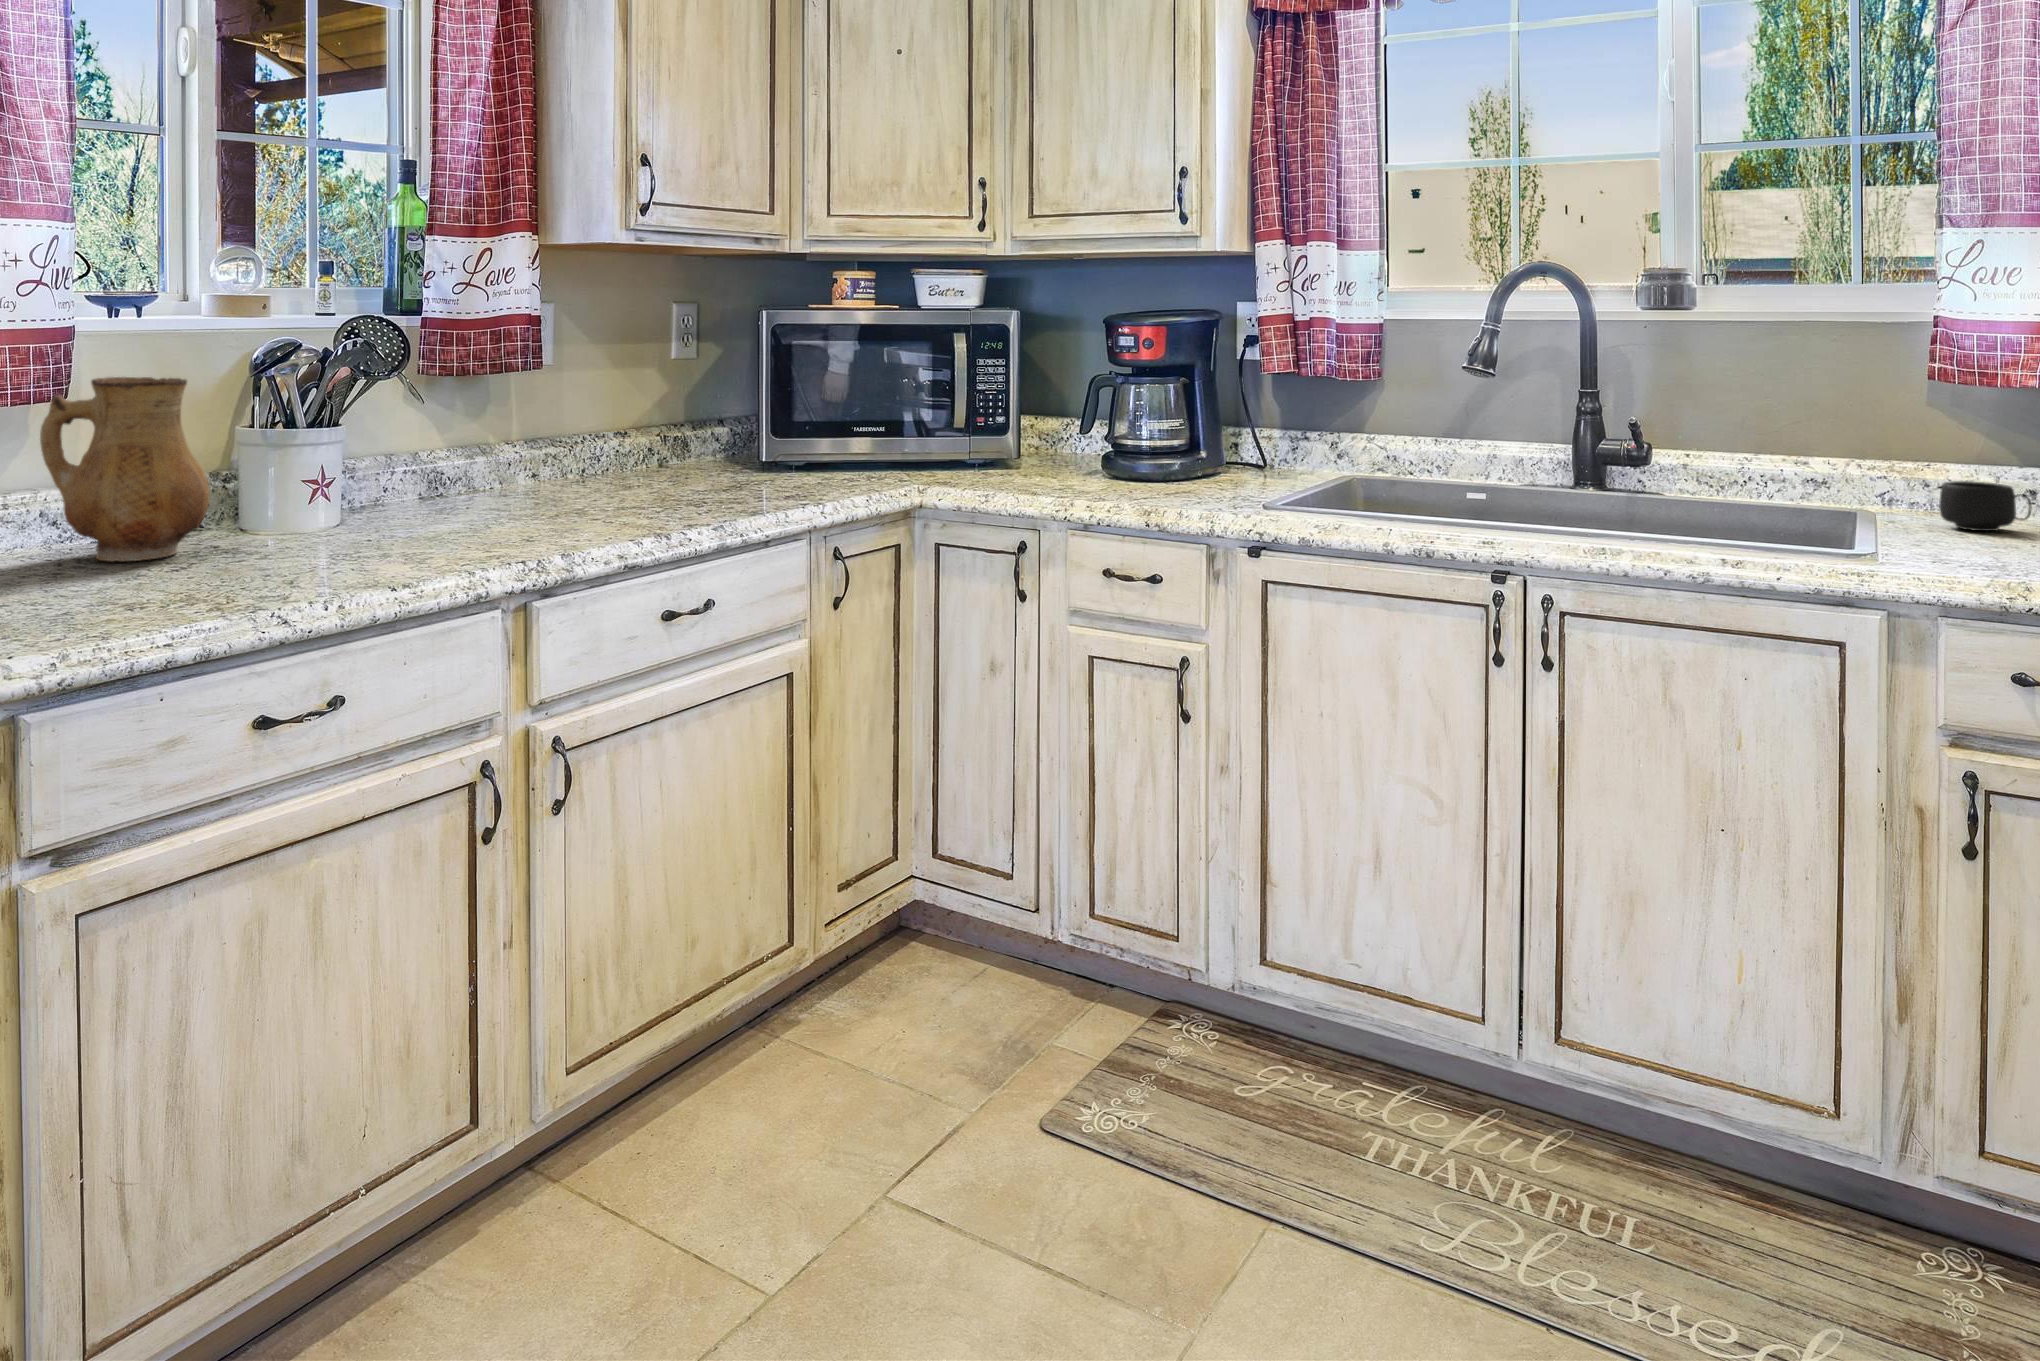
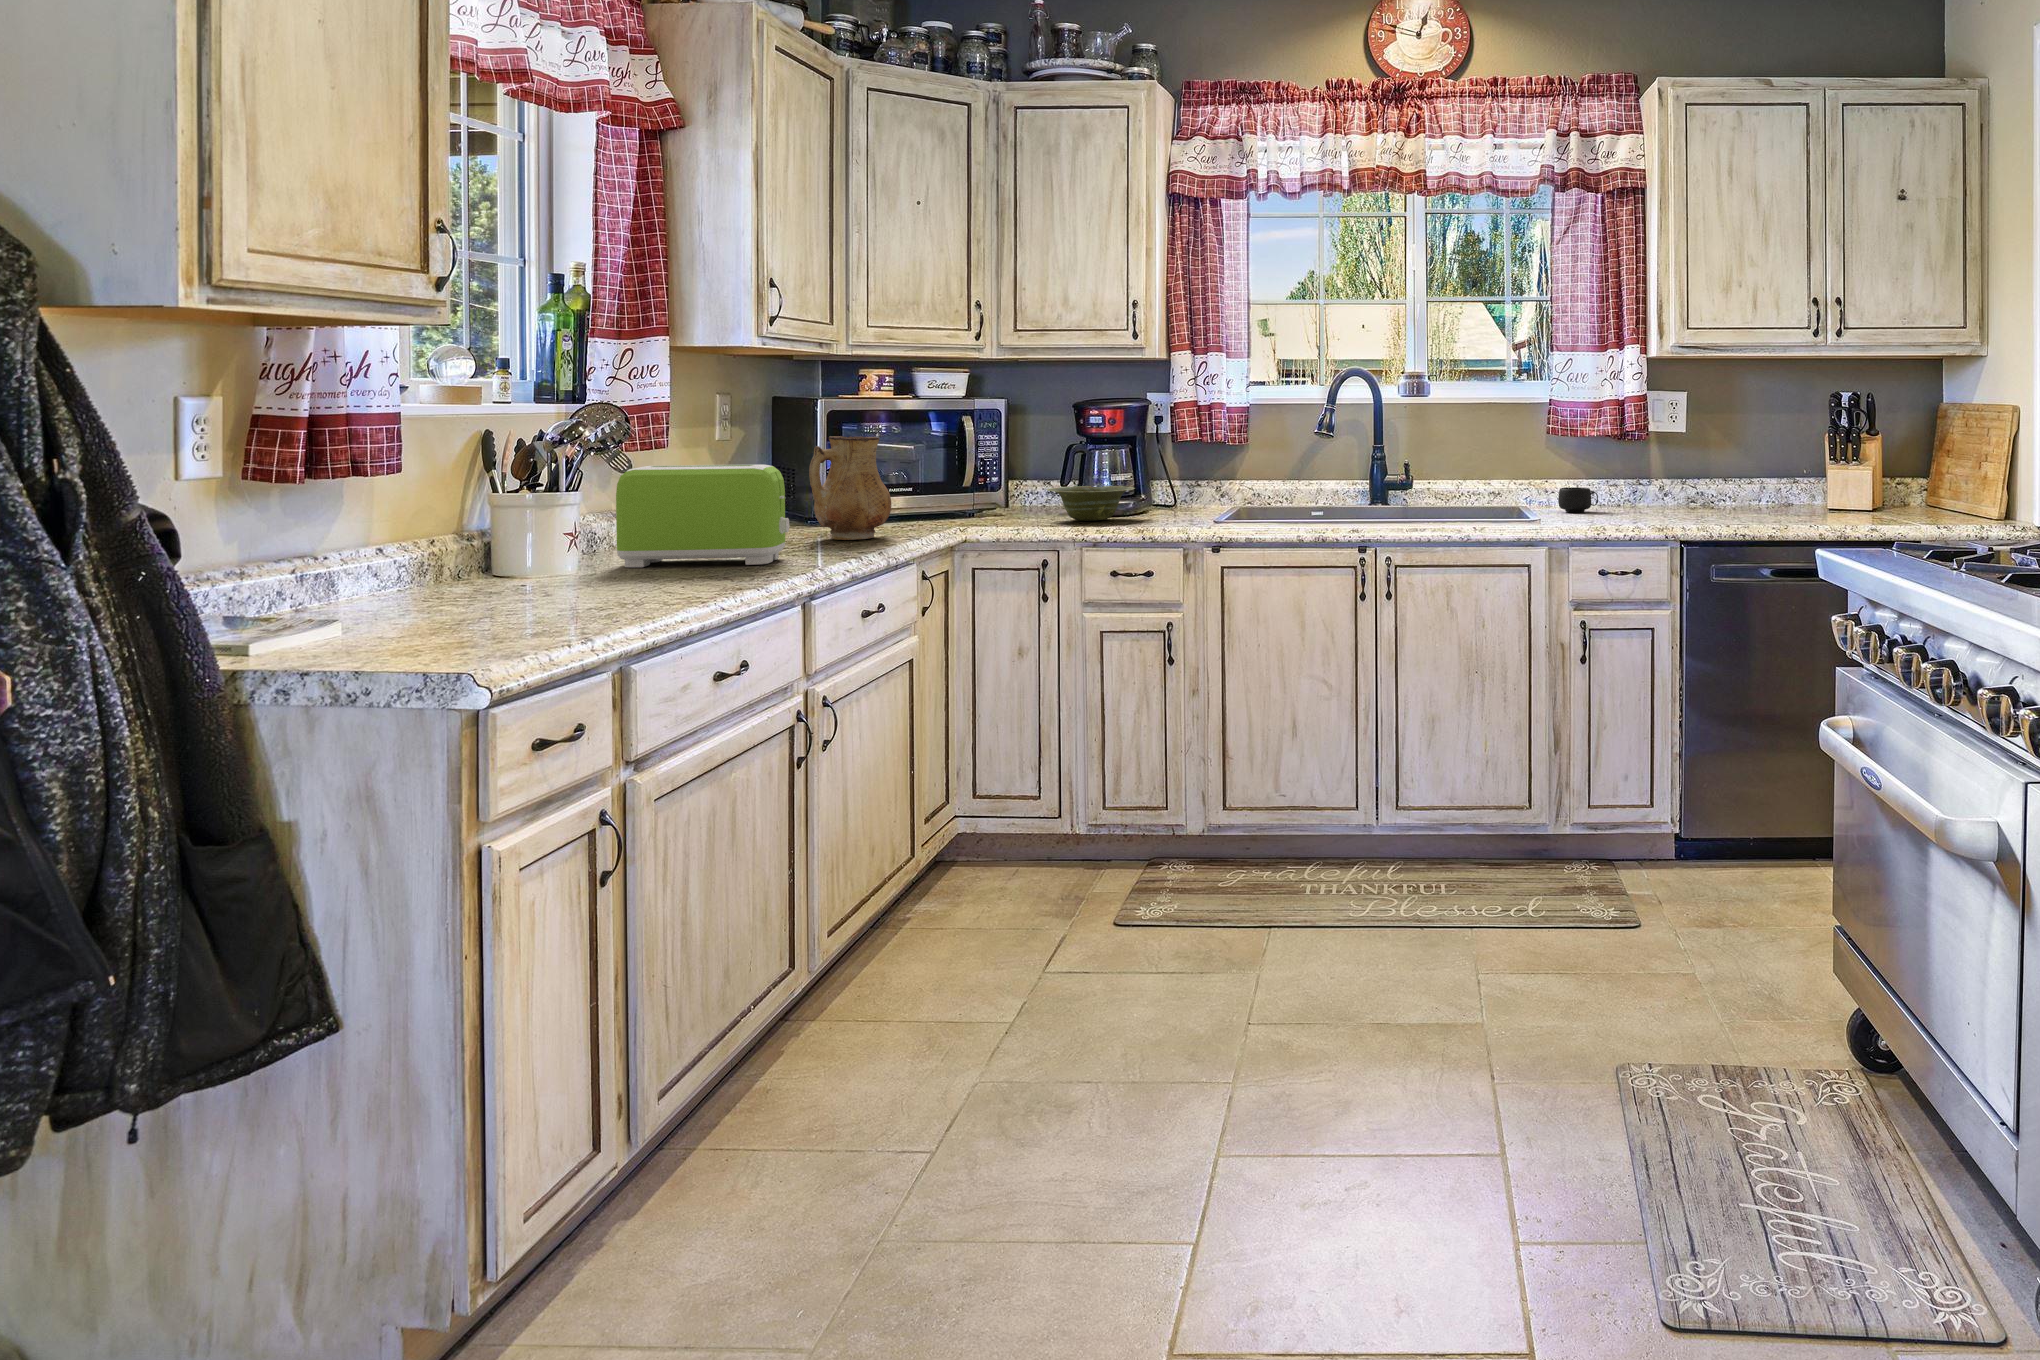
ceramic pitcher: present [40,377,210,561] -> present [809,436,891,540]
toaster: none [363,397,573,542] -> present [616,465,789,567]
dish: none [1052,436,1177,488] -> present [1047,486,1135,521]

